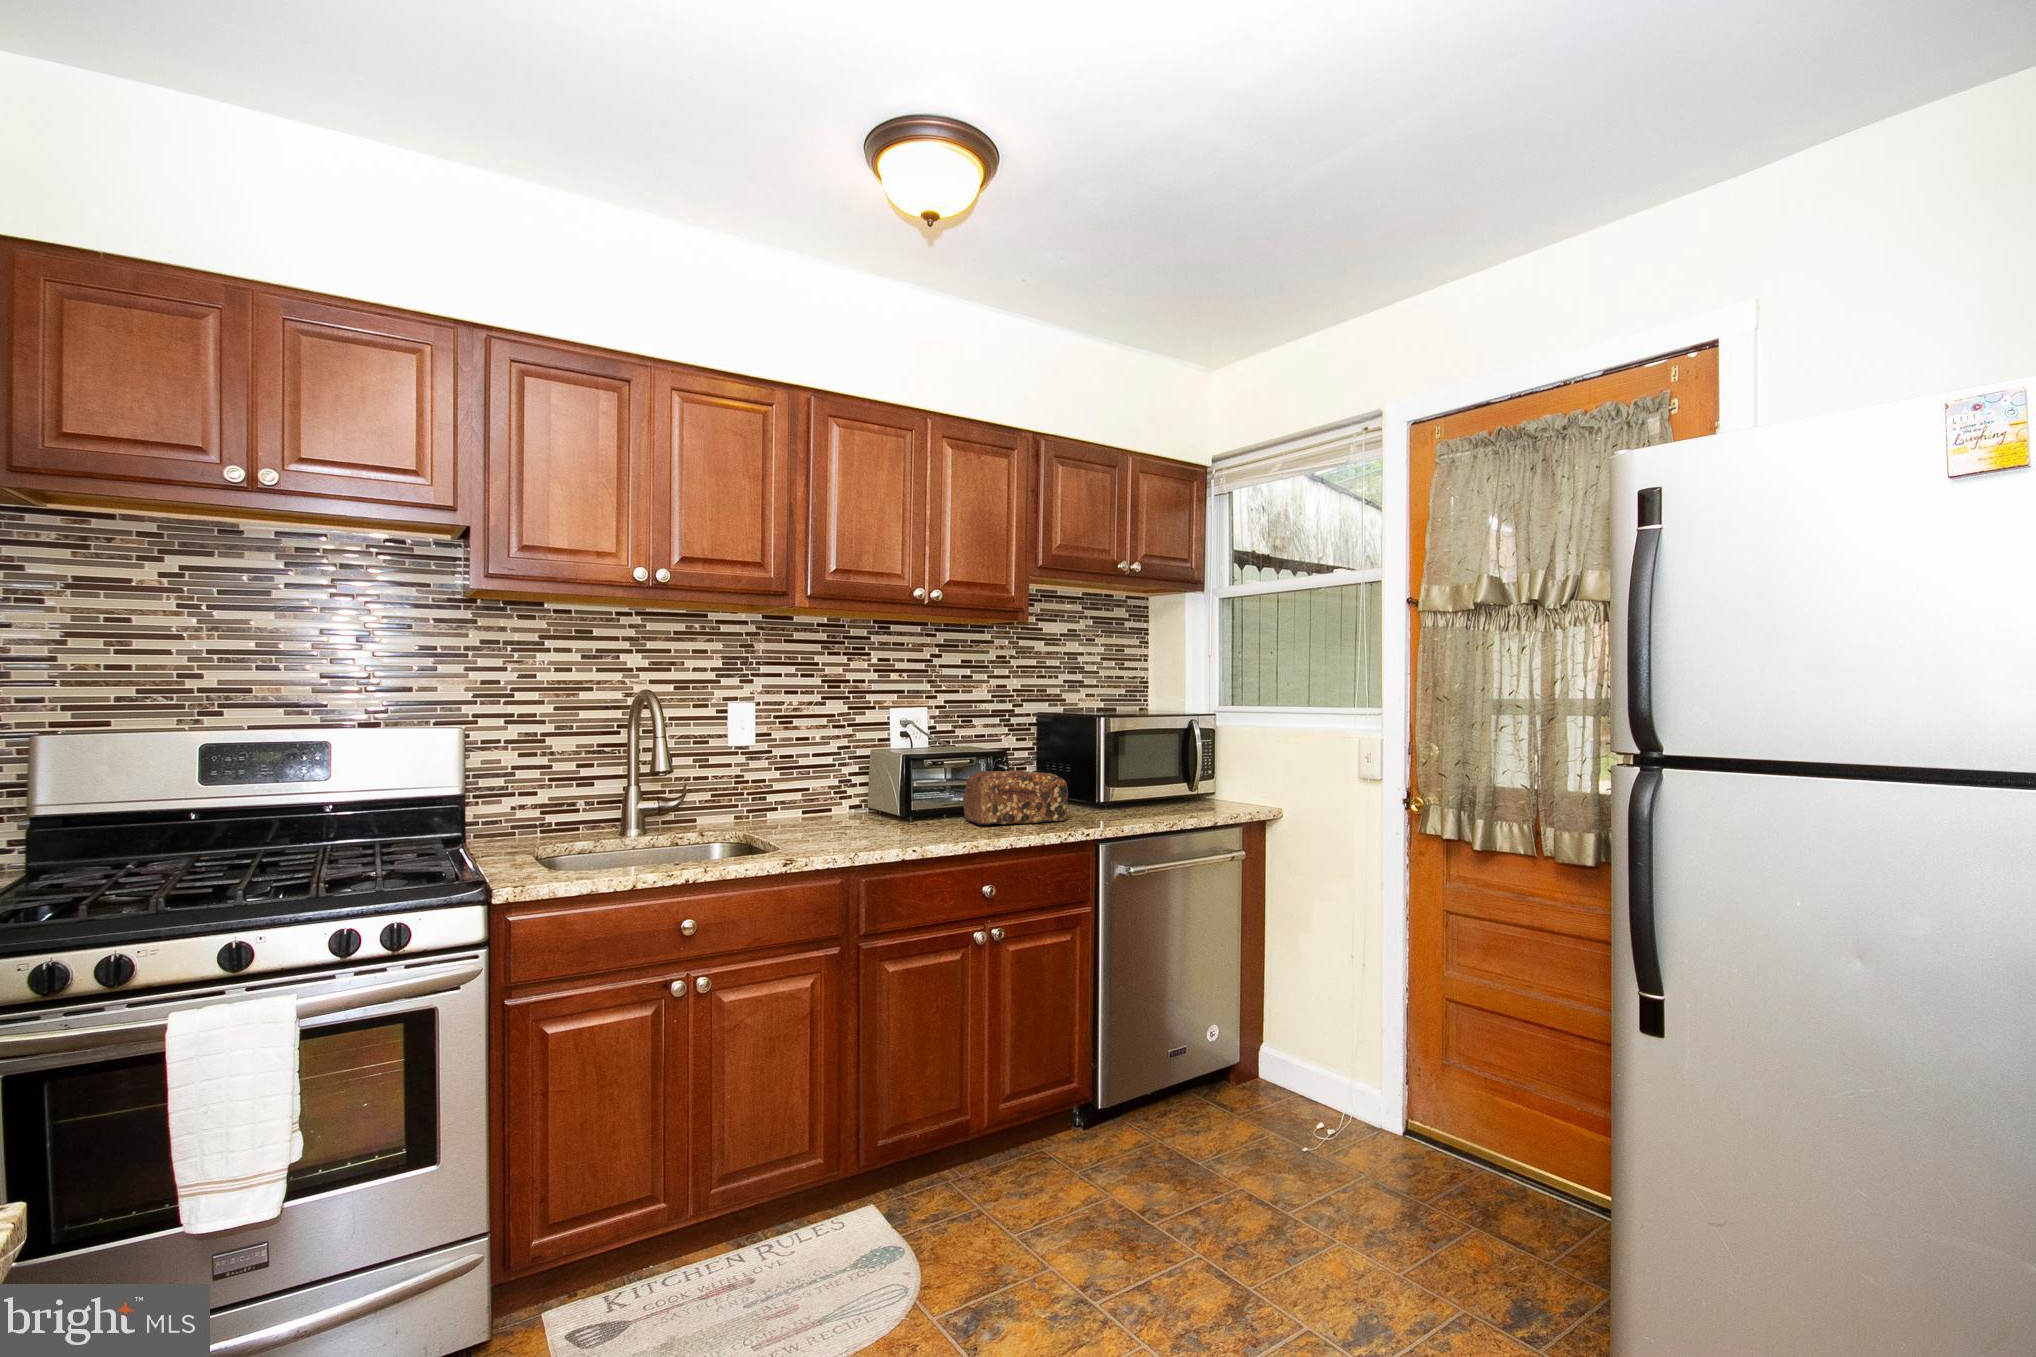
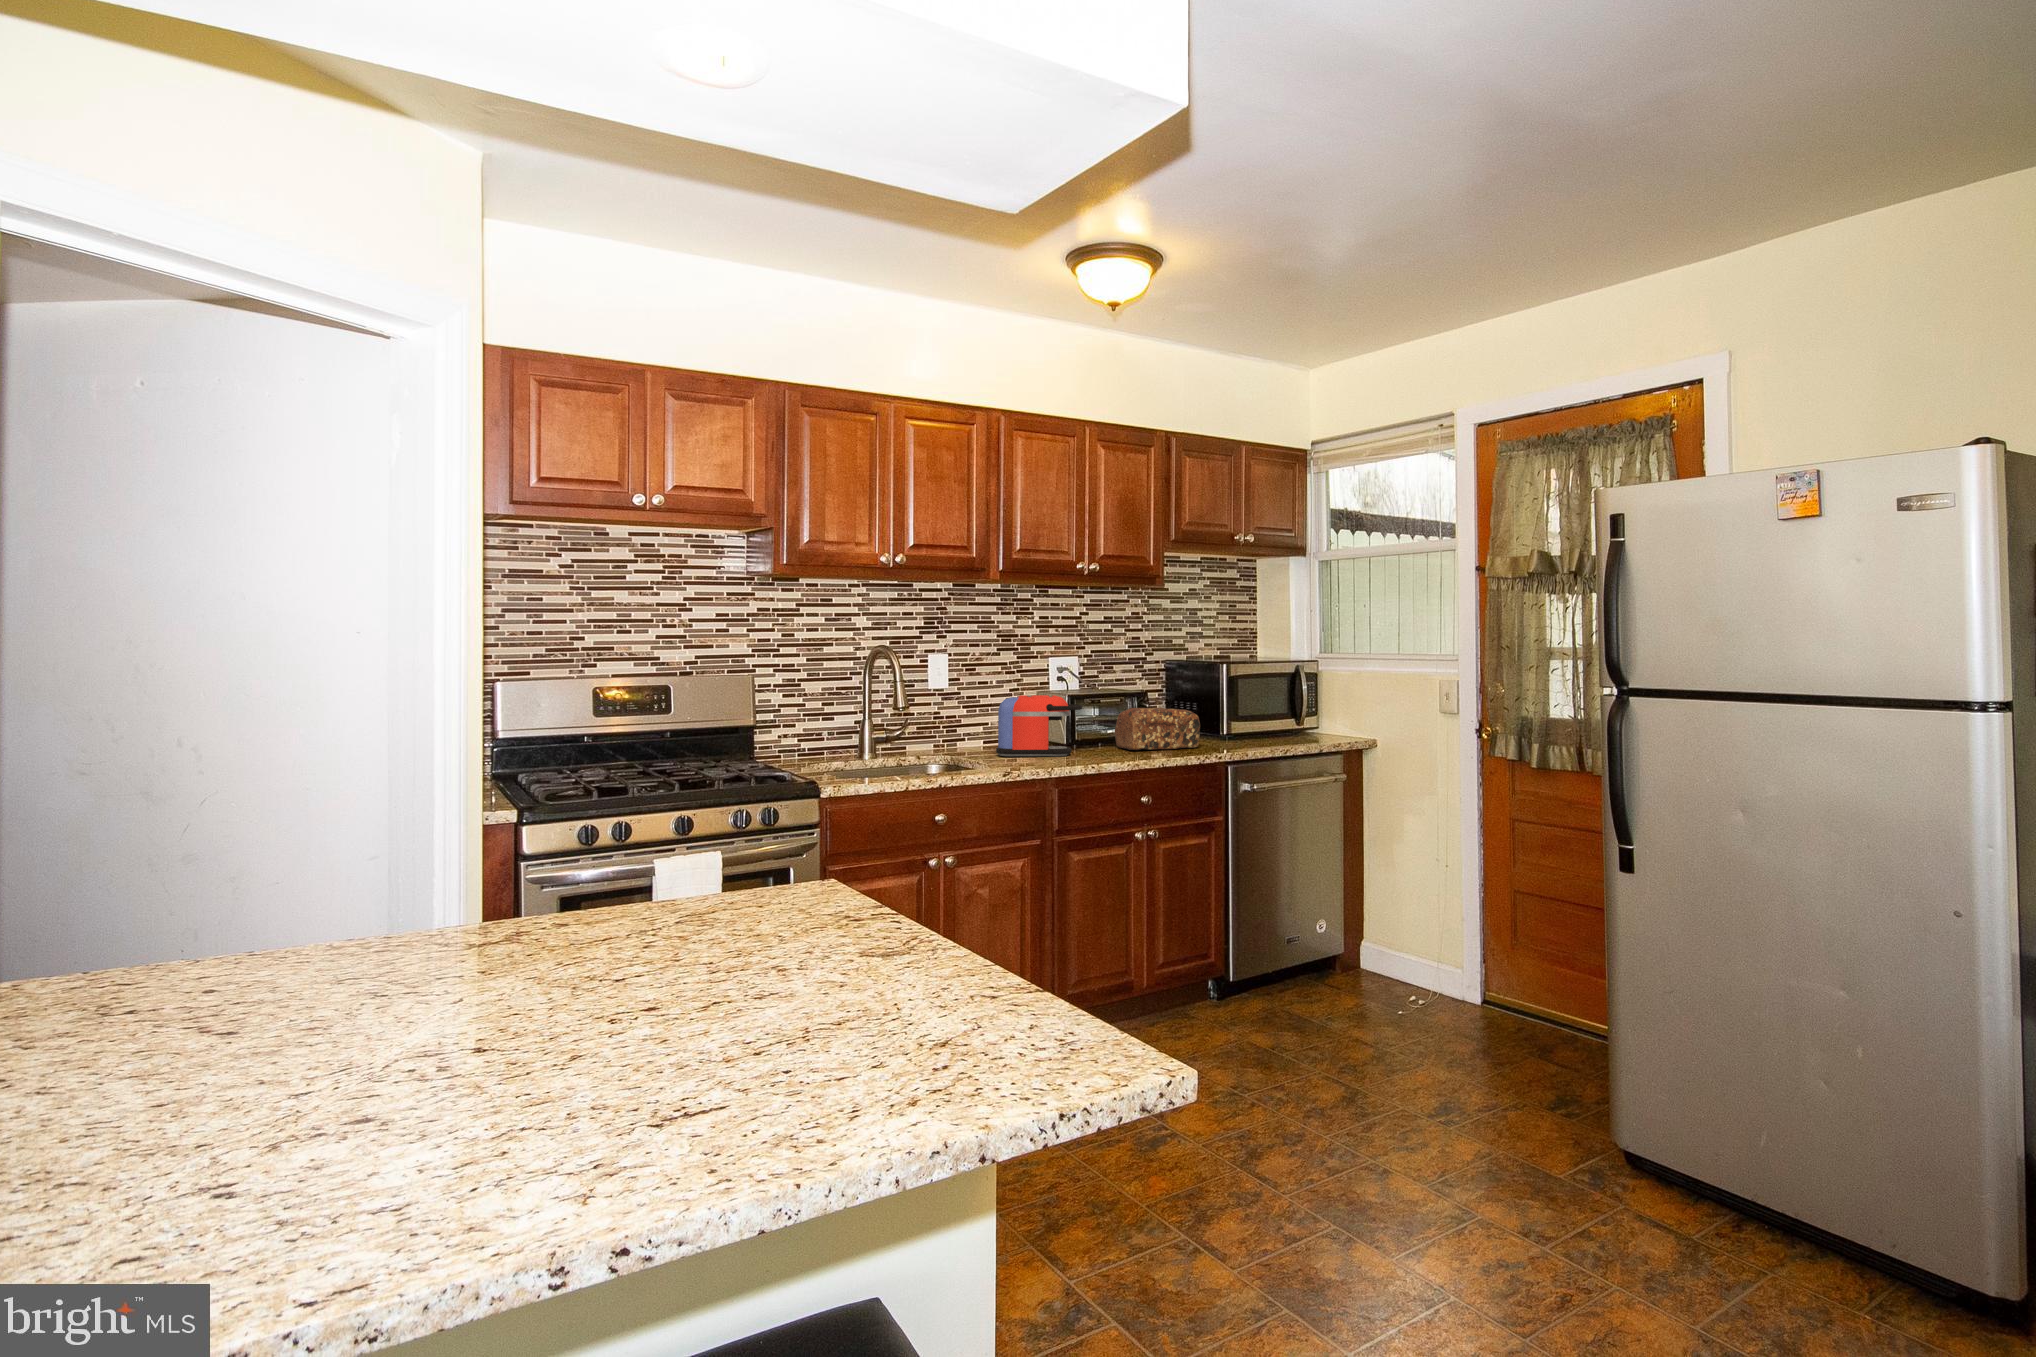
coffee maker: none [803,755,915,834] -> present [996,695,1082,756]

